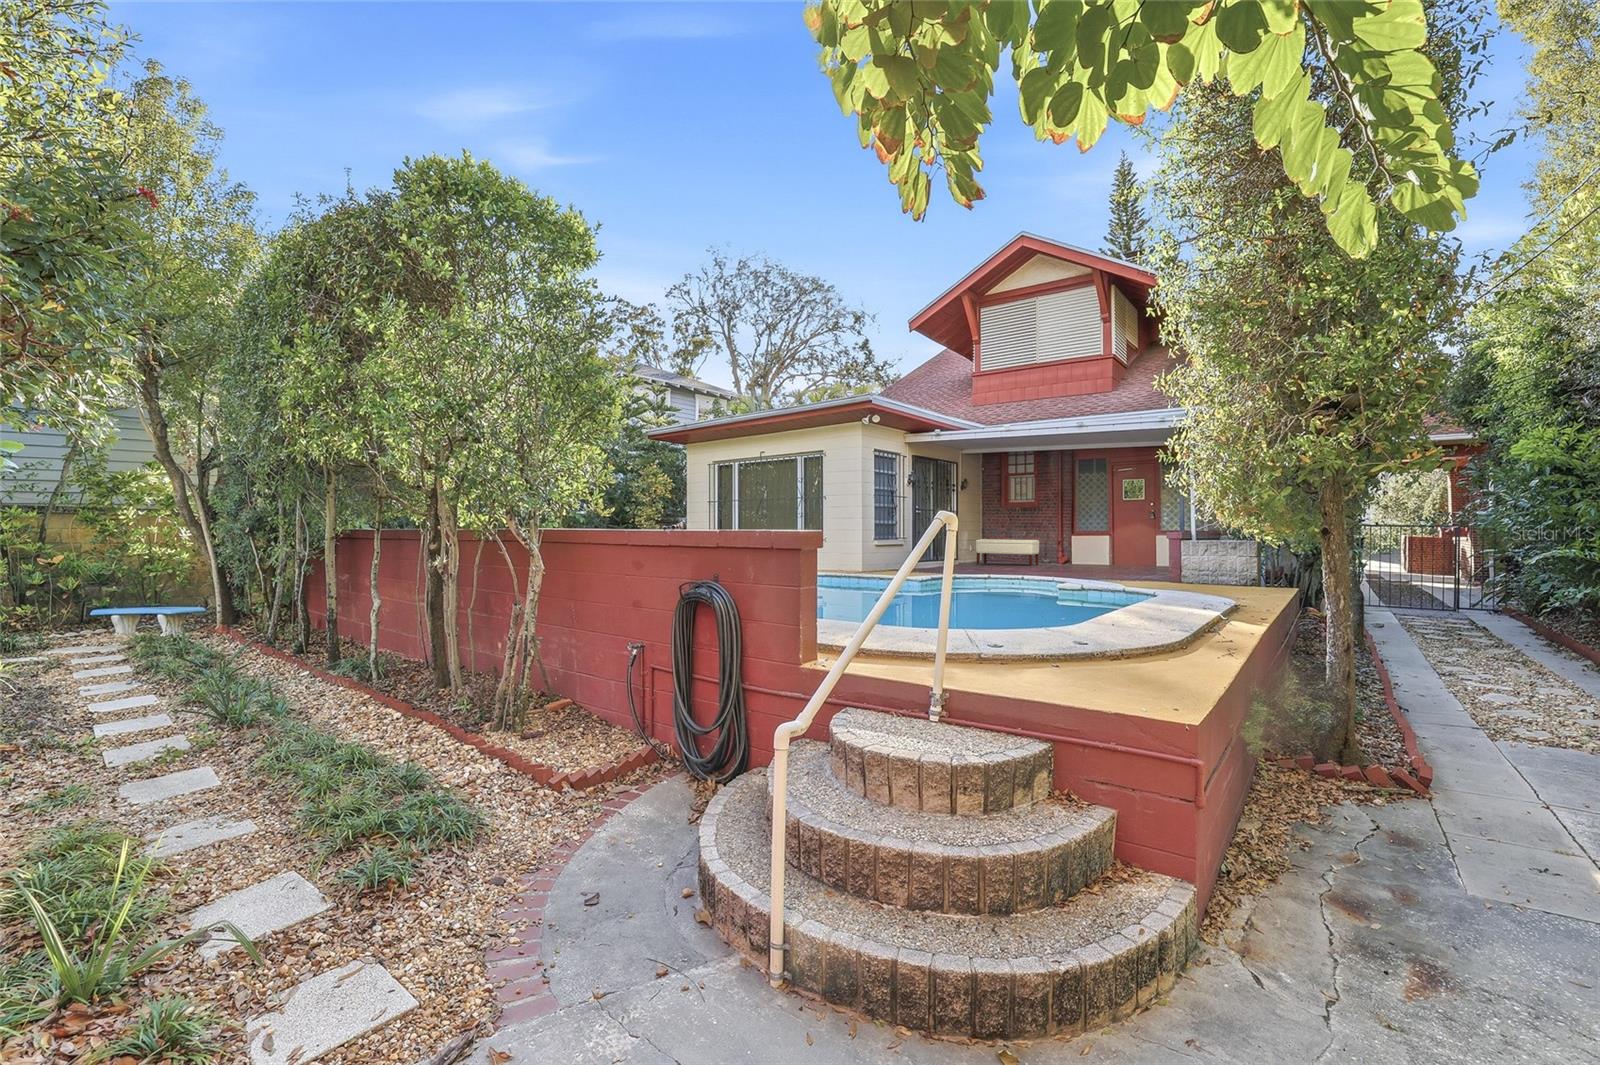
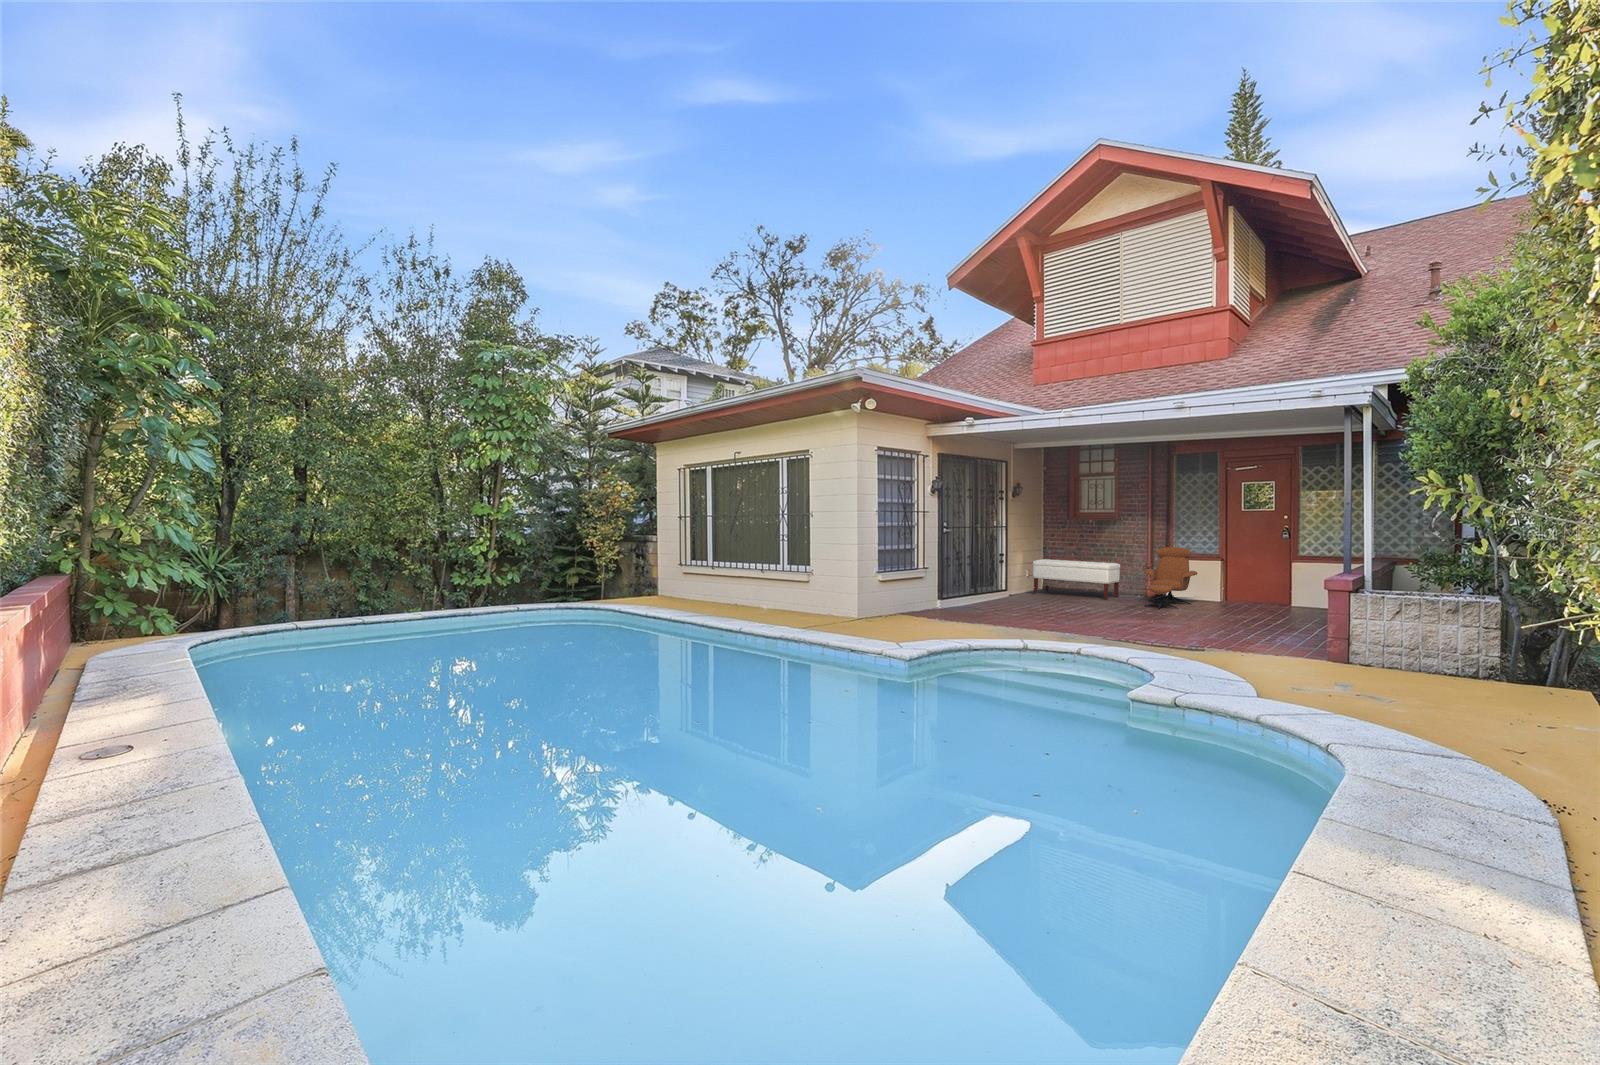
lounge chair: none [1057,527,1093,569] -> present [1144,547,1198,609]

